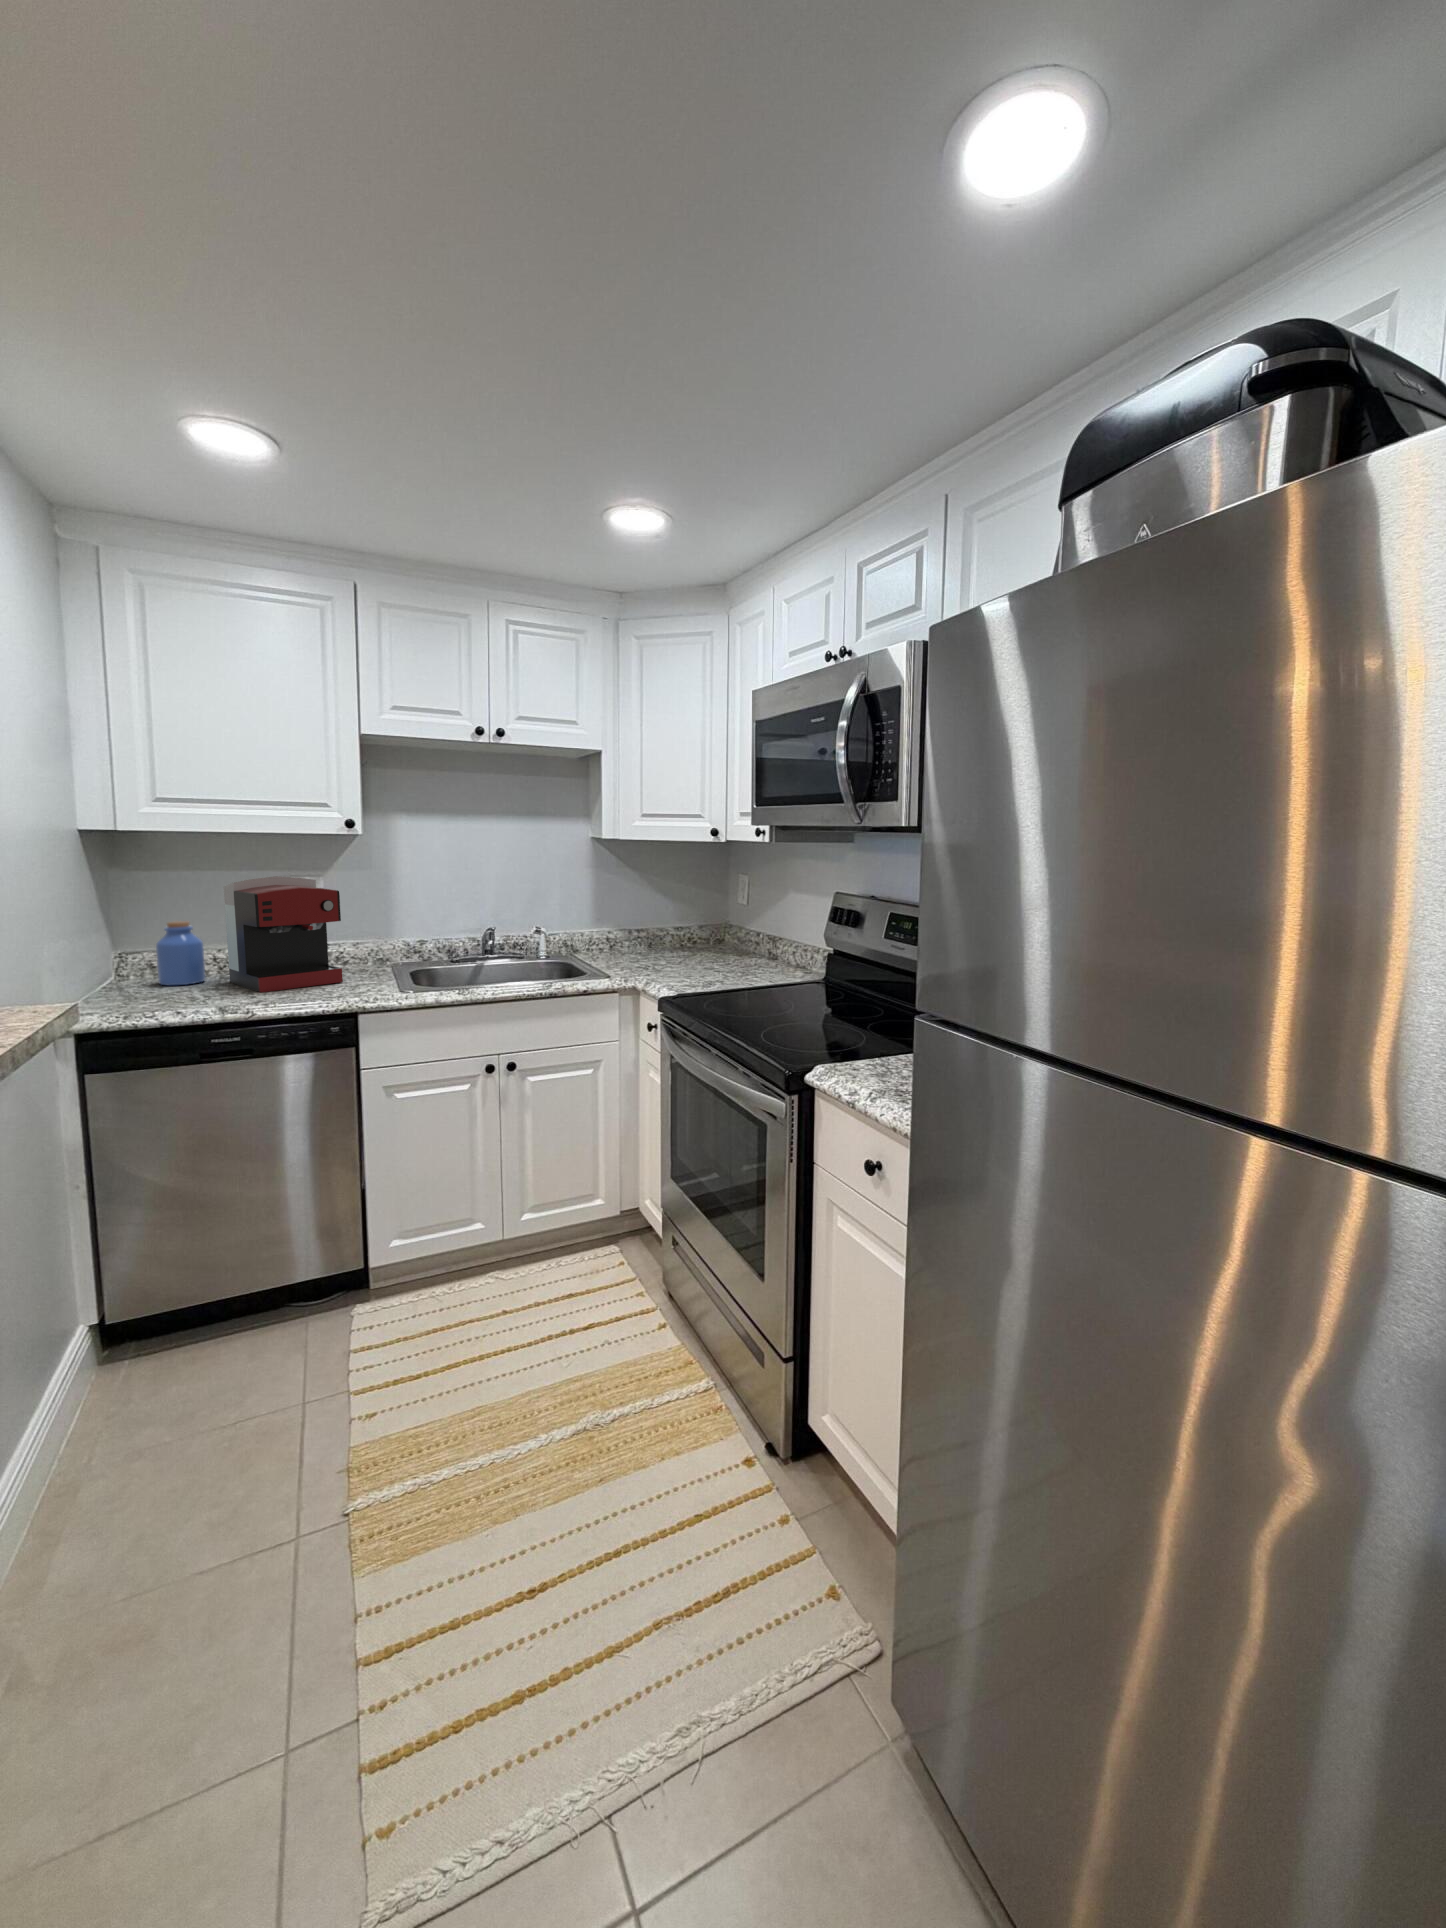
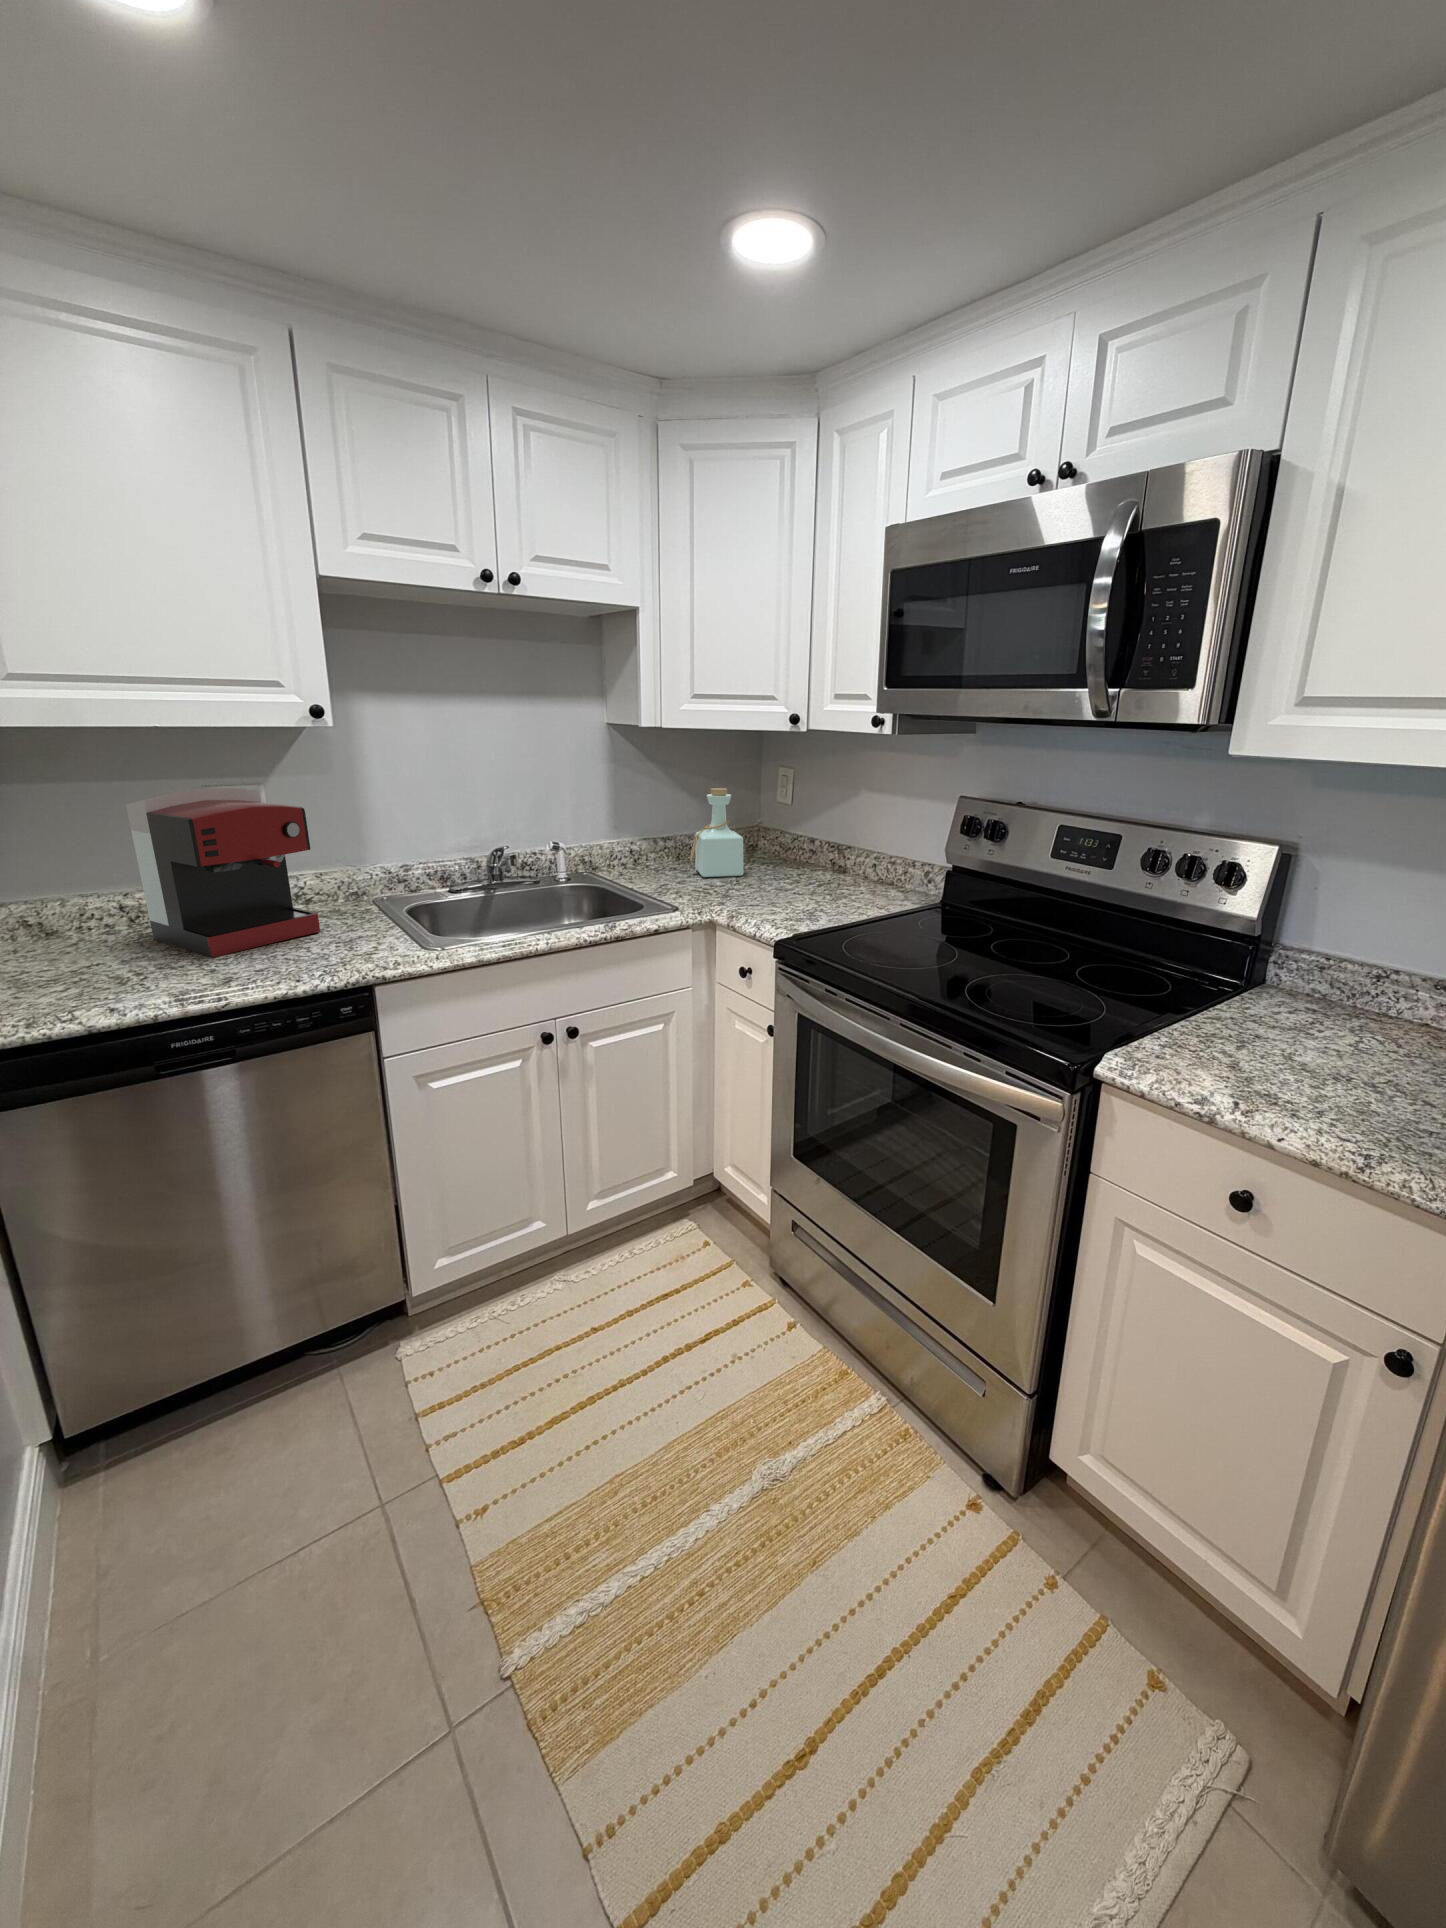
bottle: none [652,888,694,959] -> present [690,788,744,877]
jar: present [156,921,206,985] -> none [32,856,115,950]

